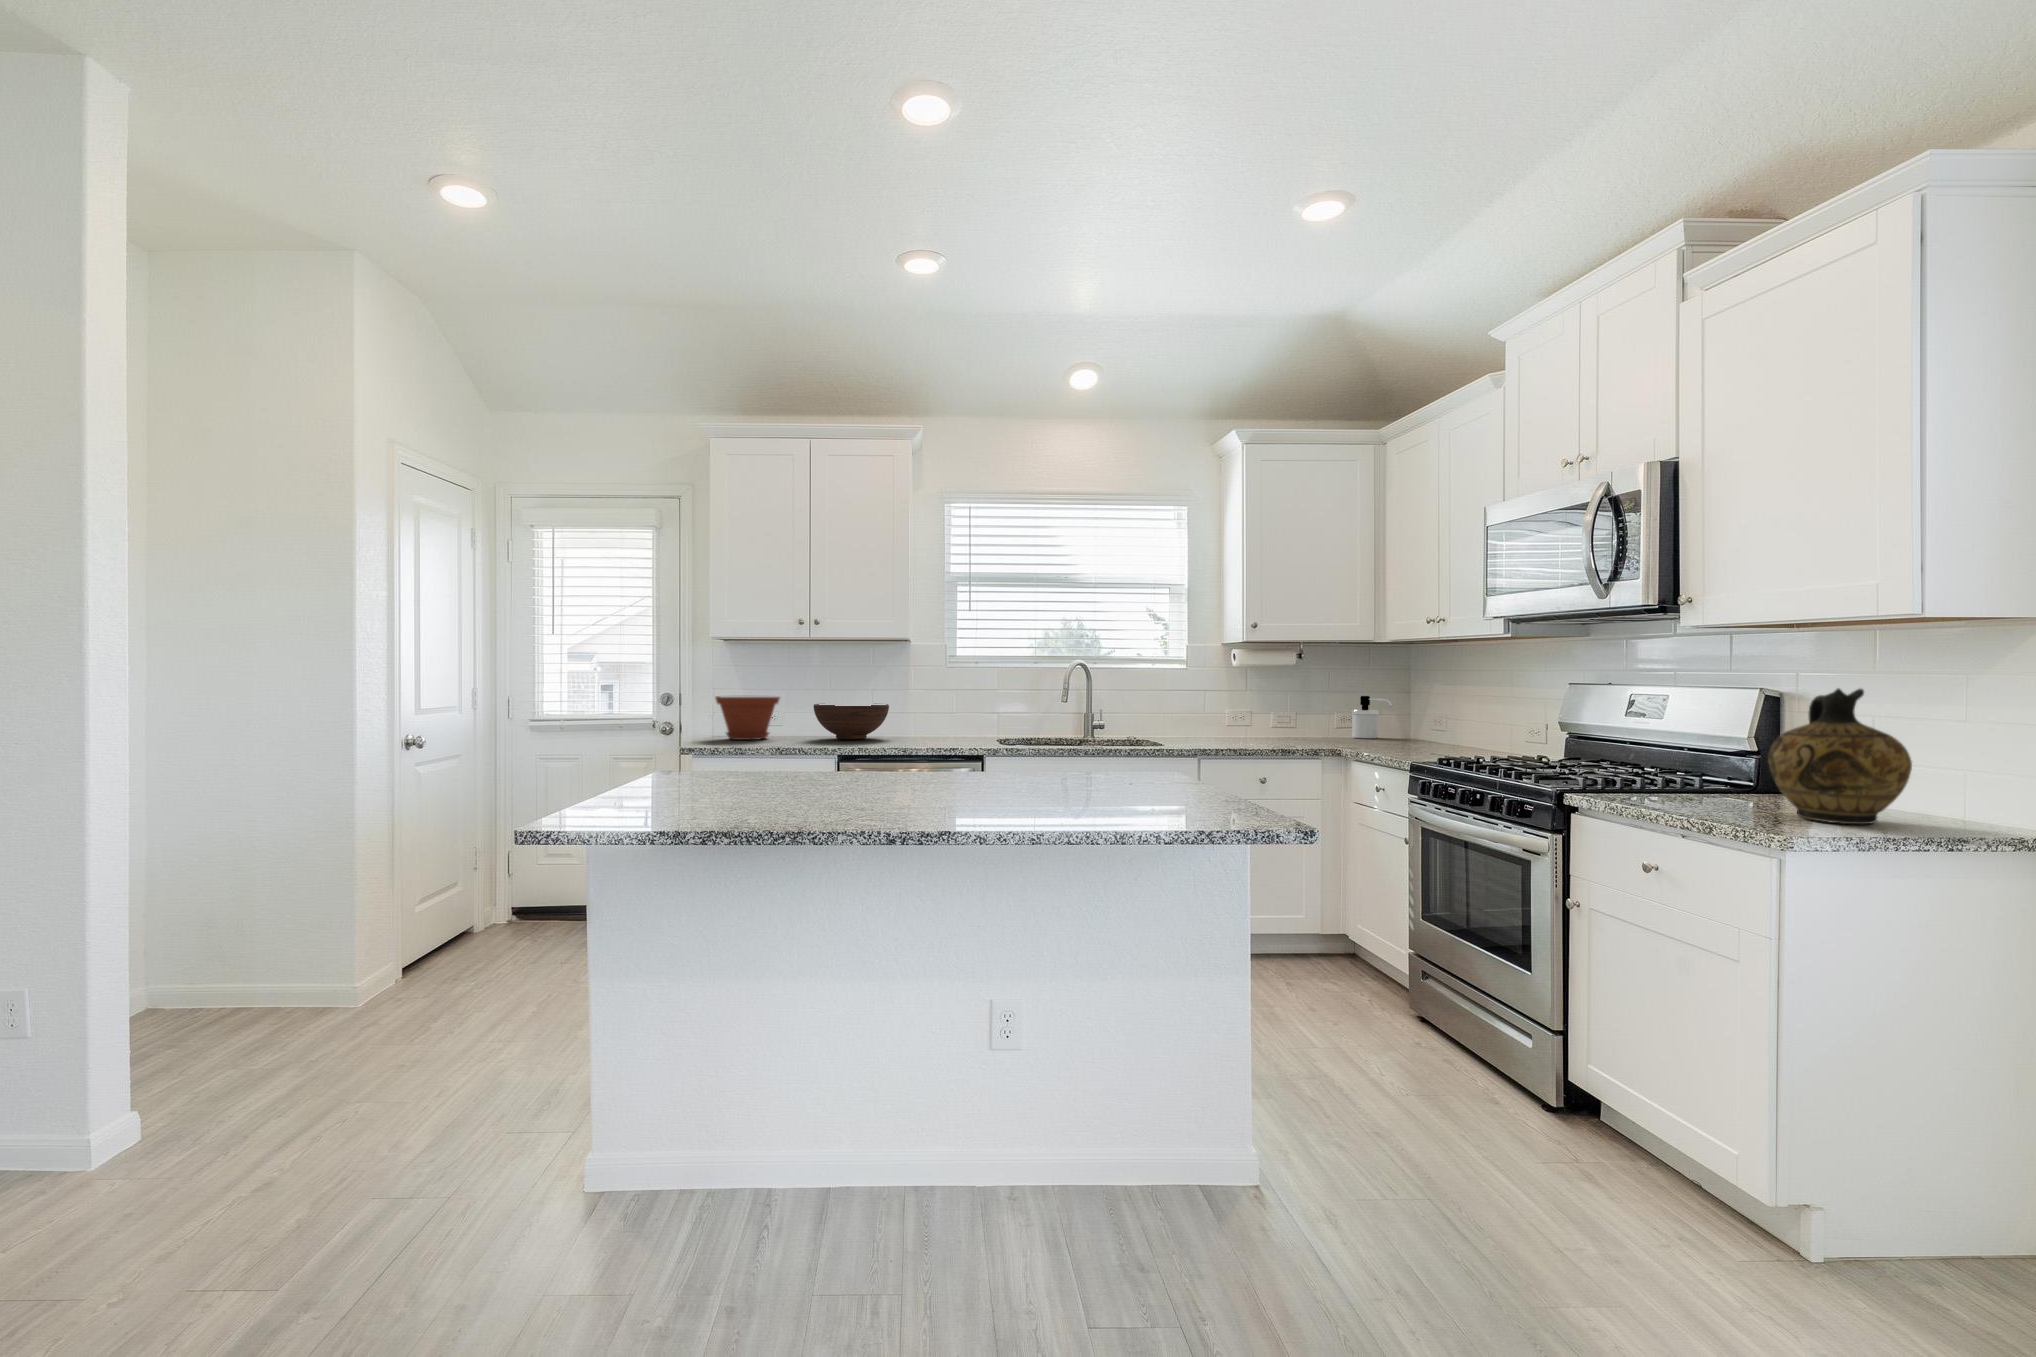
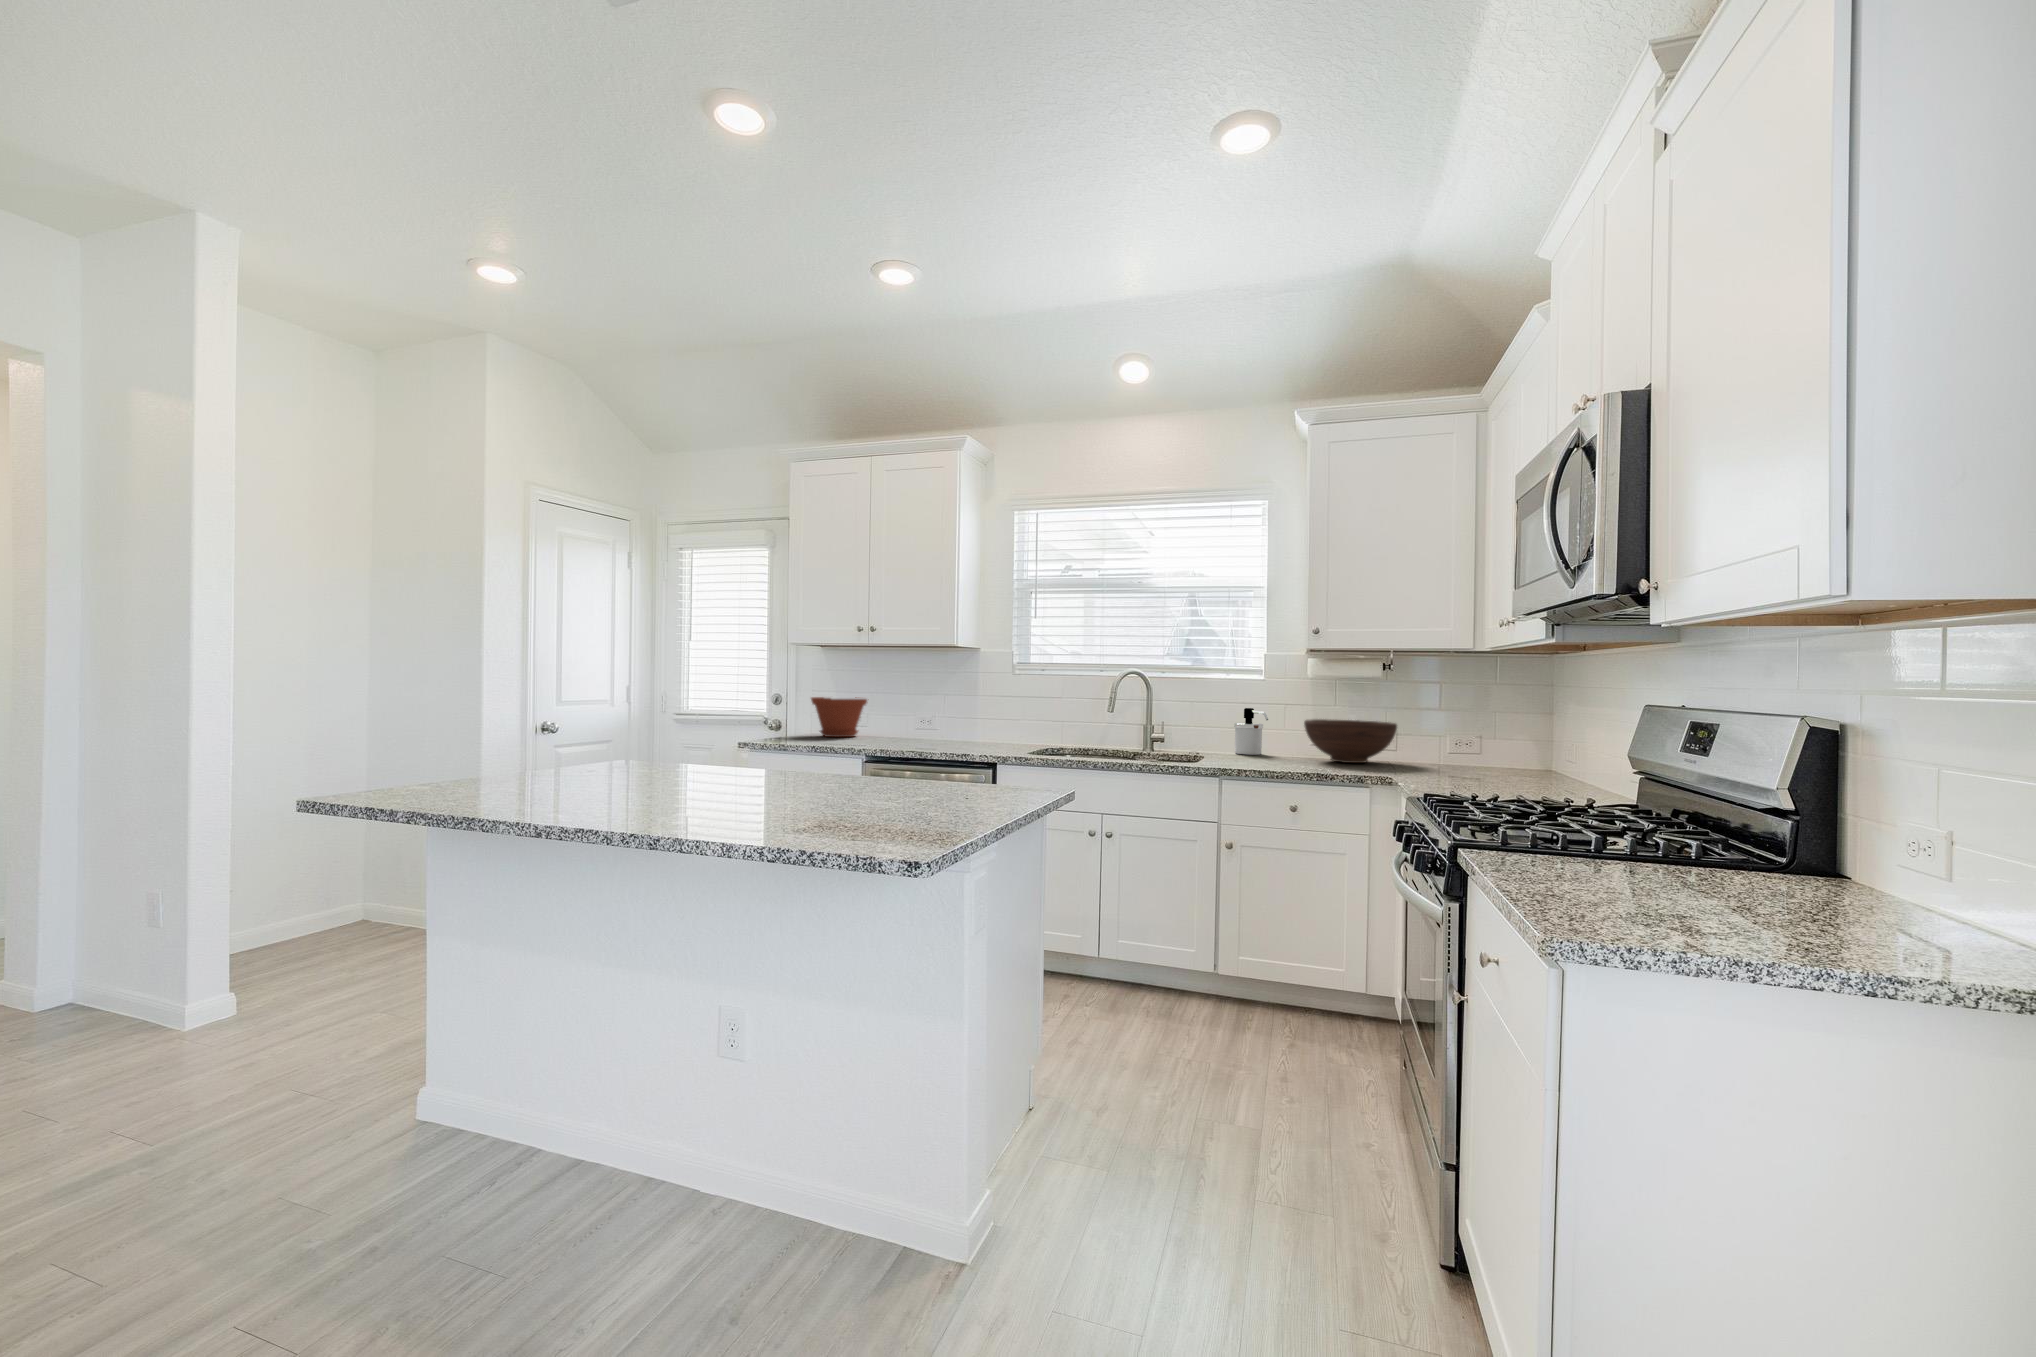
ceramic jug: present [1768,688,1912,824] -> none [1673,719,1896,936]
soap dispenser: present [1351,696,1392,738] -> present [1234,708,1268,755]
fruit bowl: present [814,703,889,740] -> present [1304,719,1397,763]

